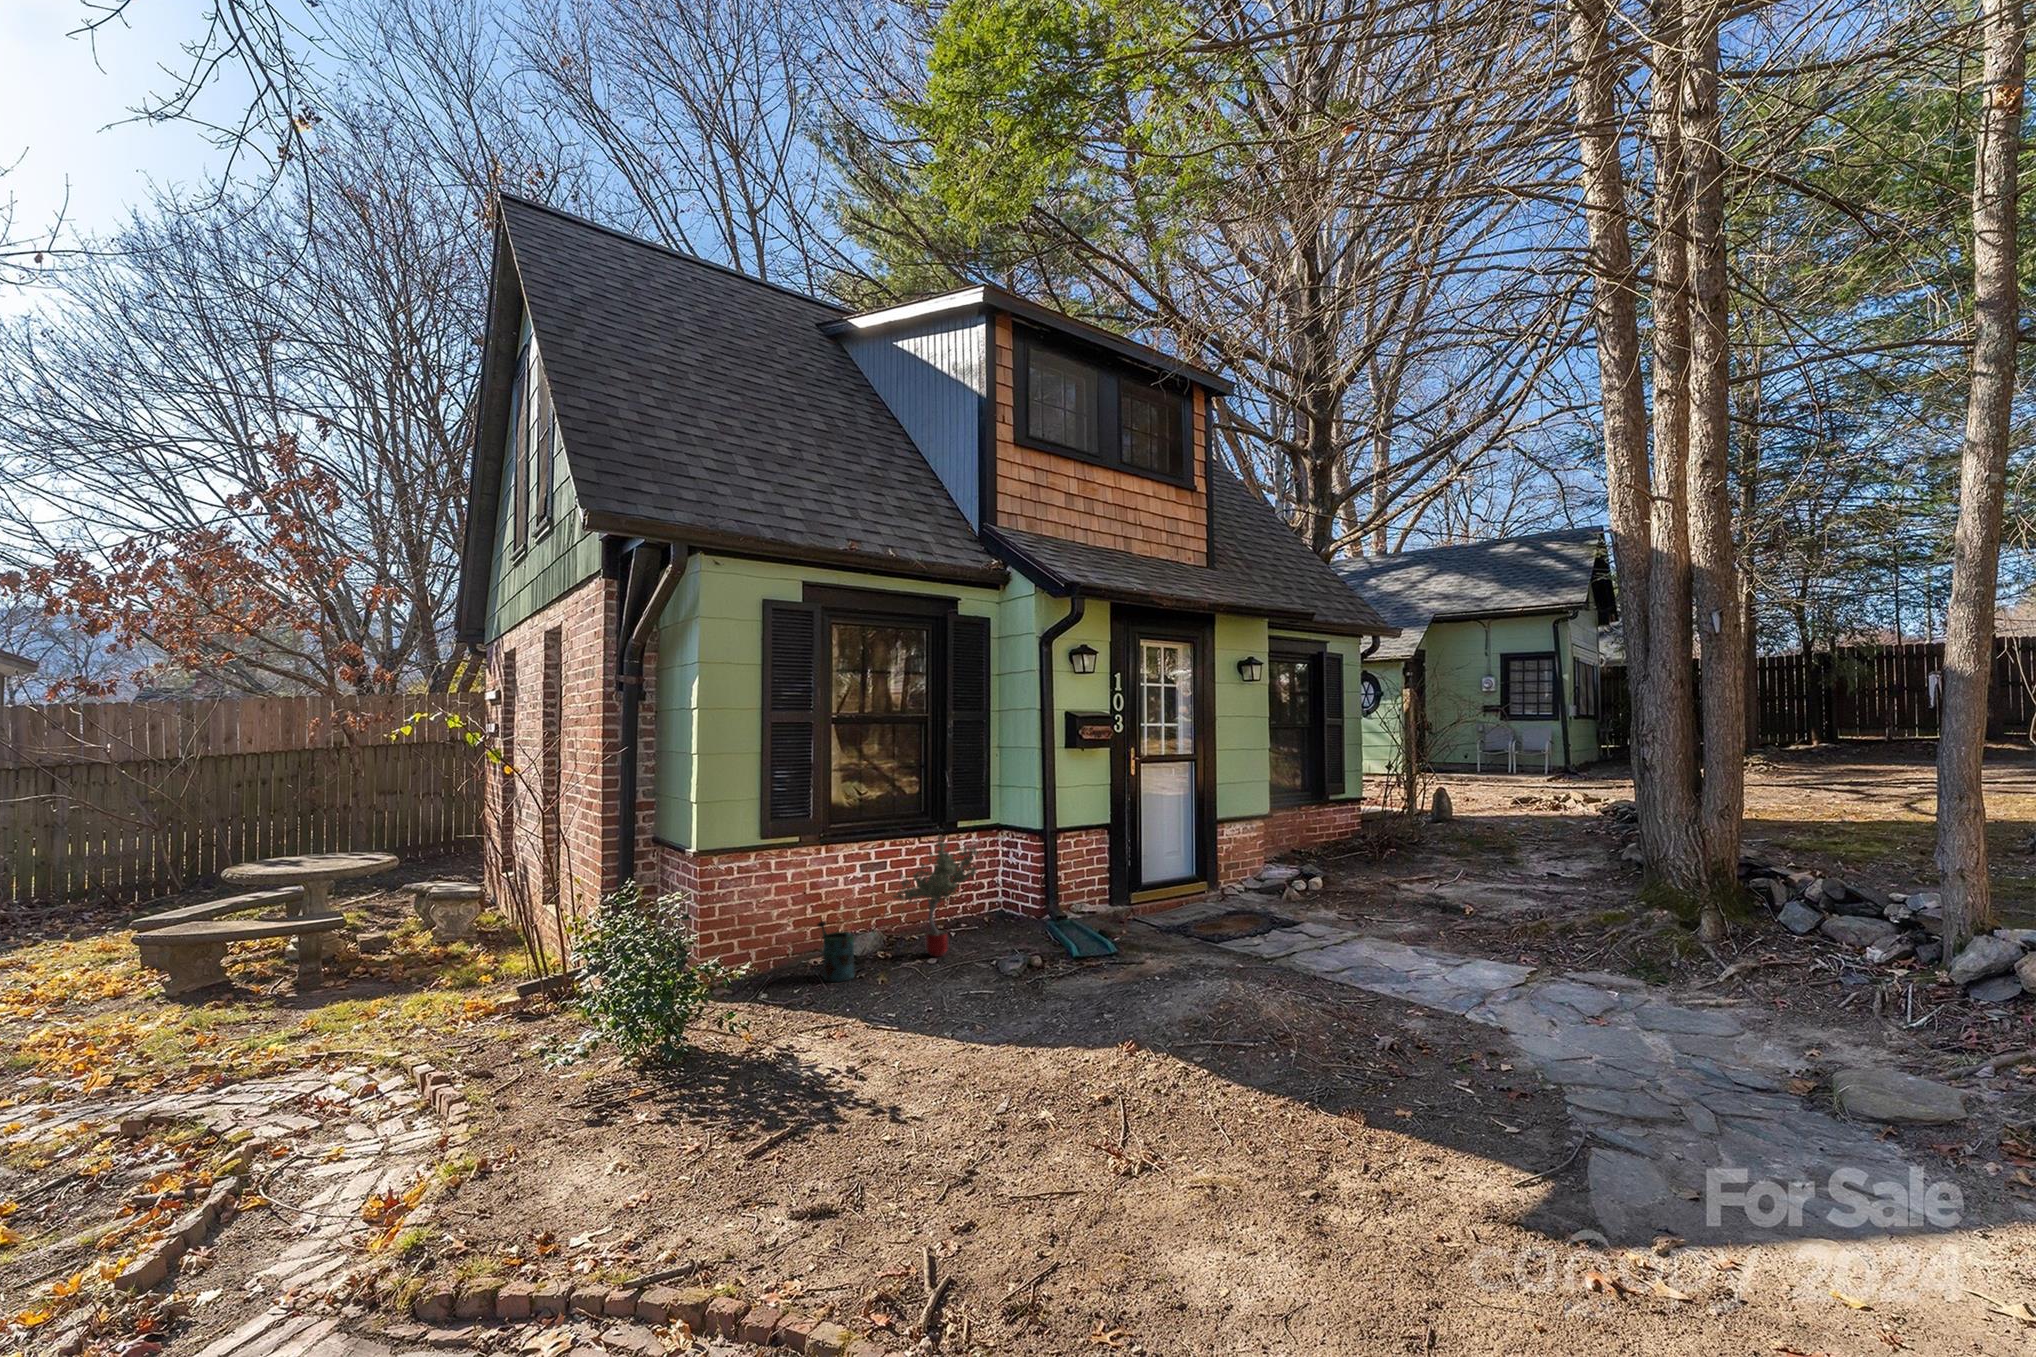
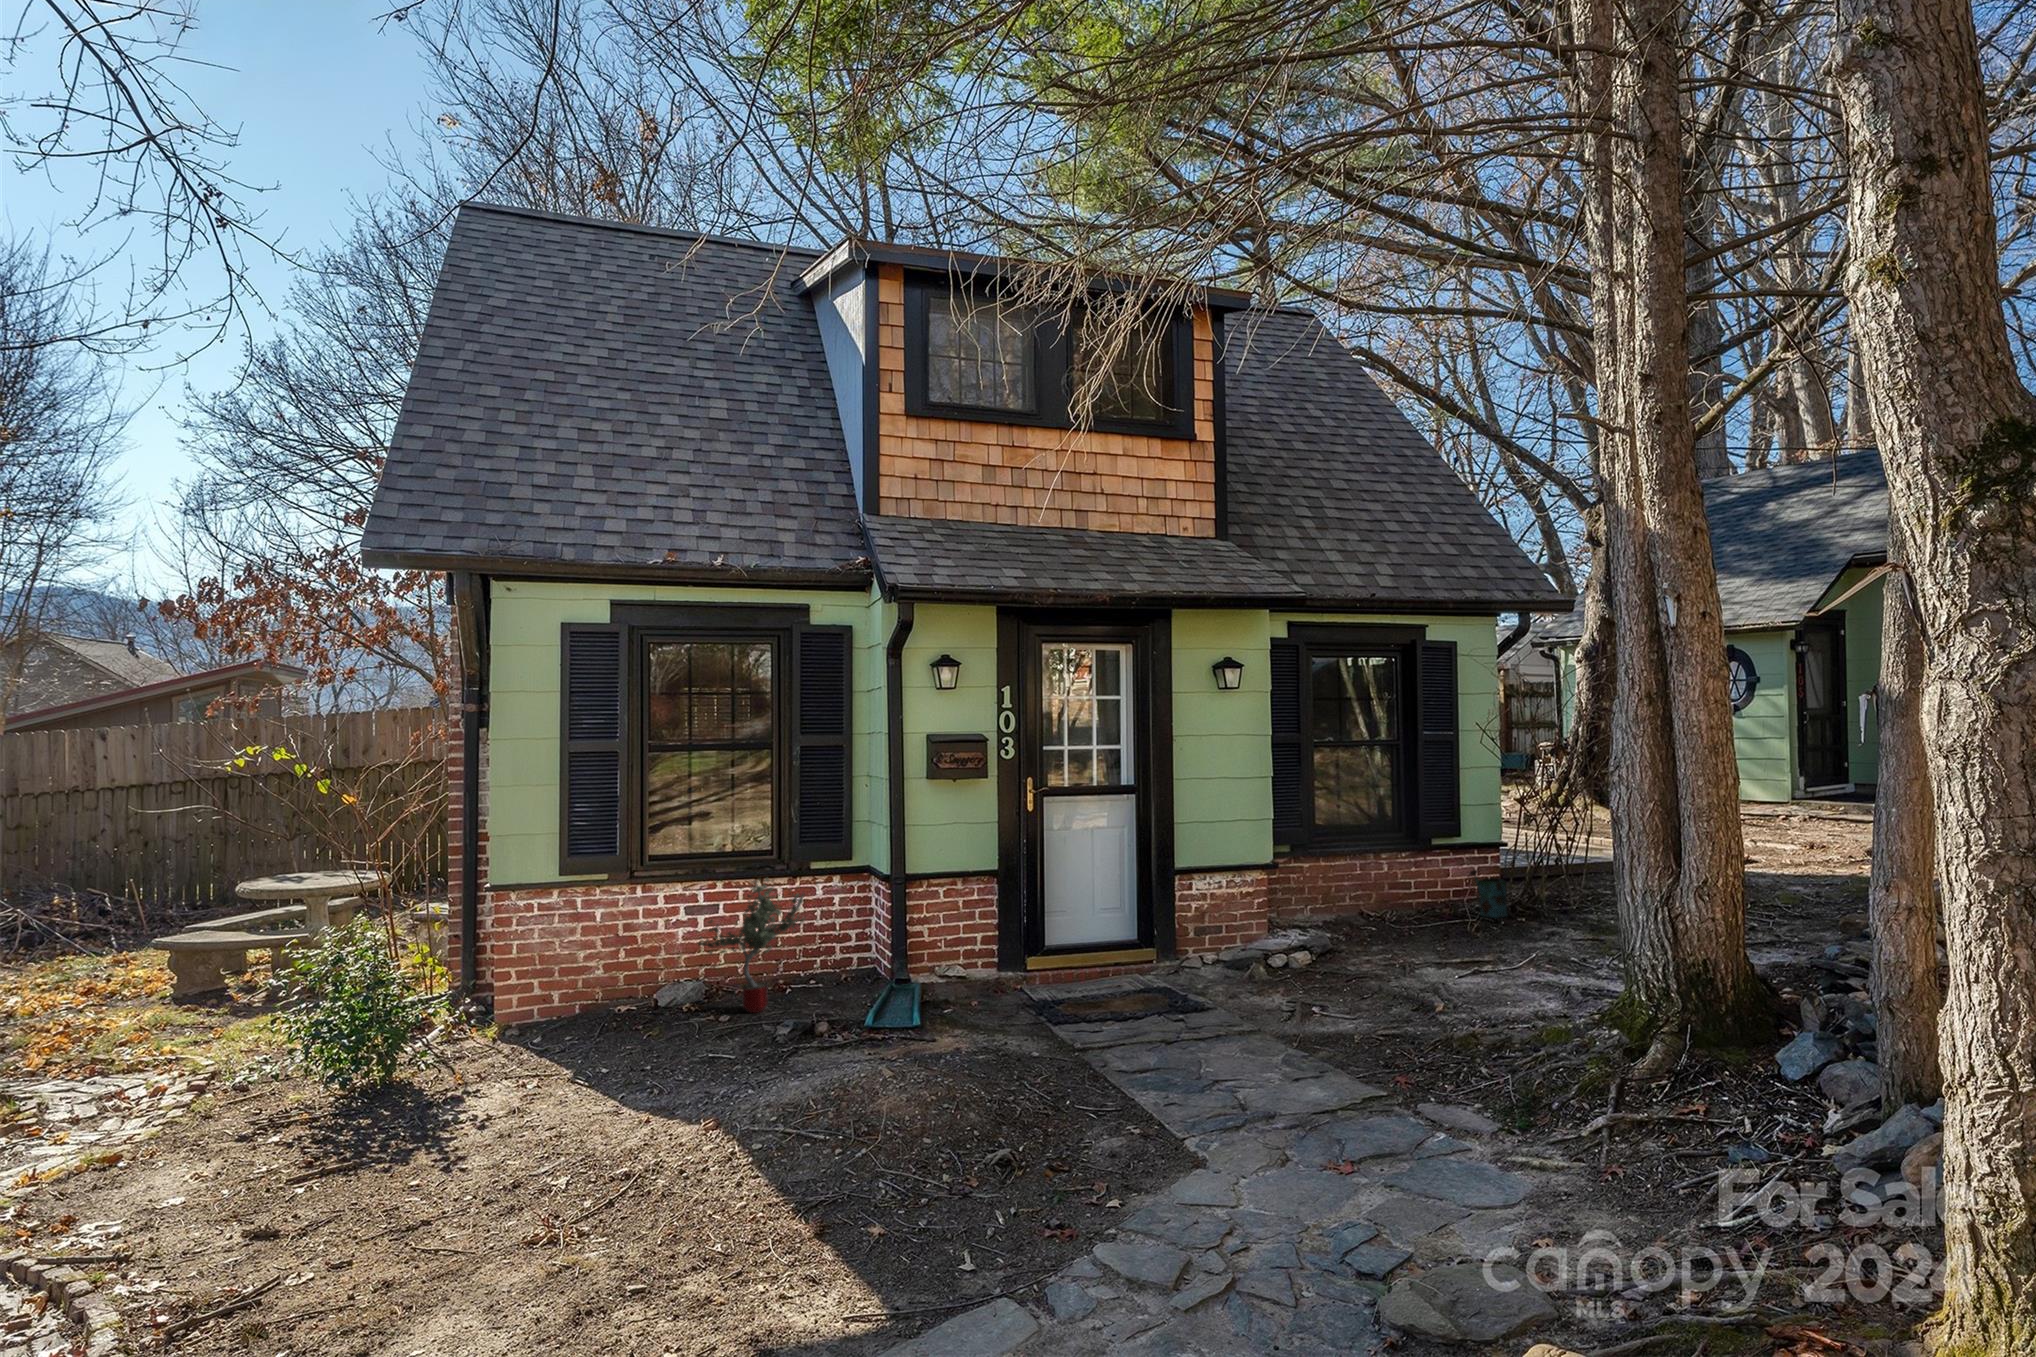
watering can: present [817,921,855,982] -> present [1470,870,1507,918]

